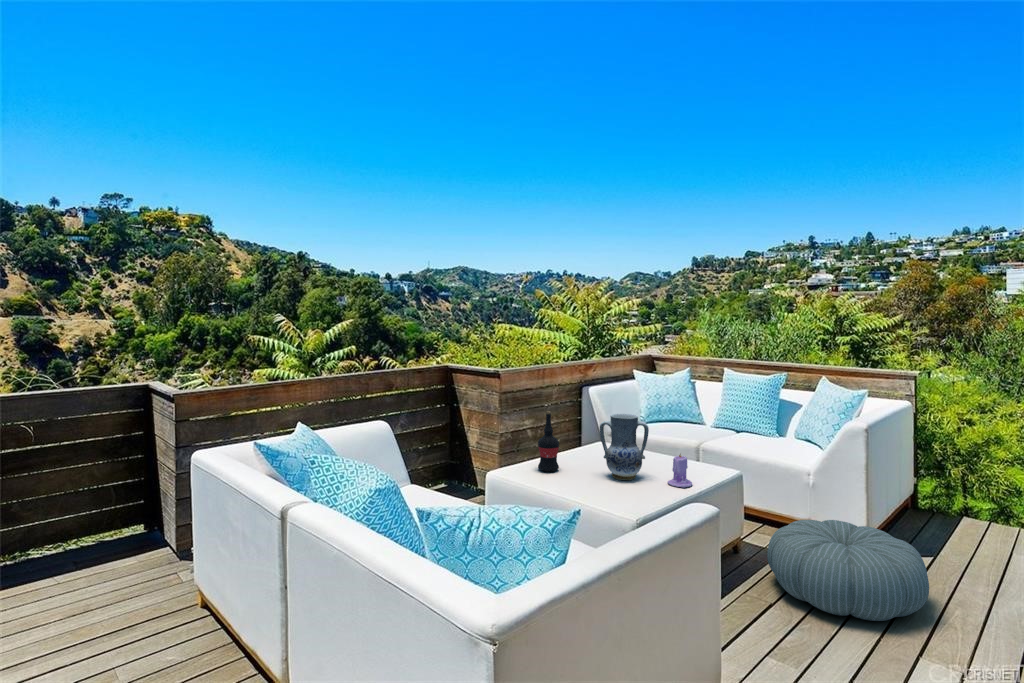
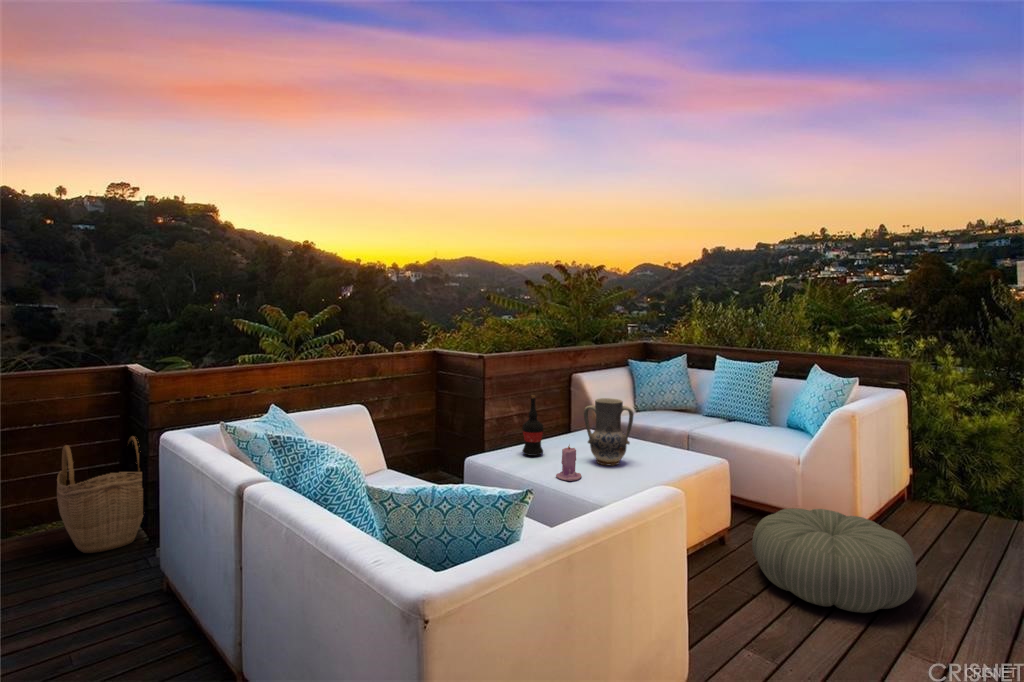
candle: present [668,454,692,488] -> present [556,445,582,481]
woven basket: none [71,457,161,576] -> present [57,436,143,553]

